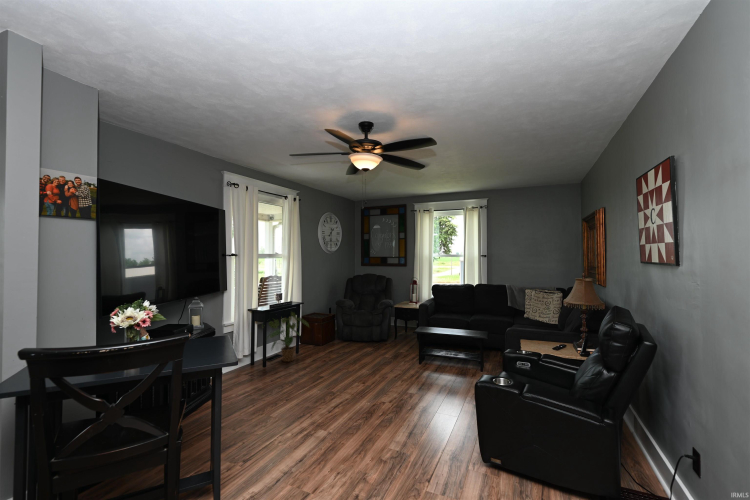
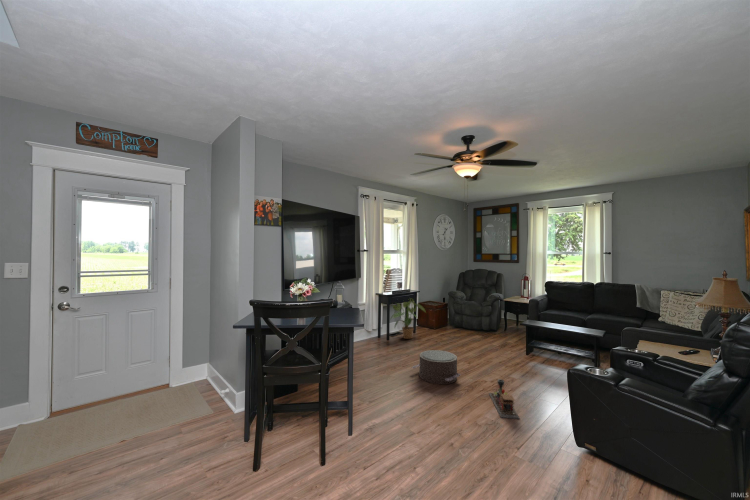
pouf: none [295,374,355,416] -> present [412,350,460,384]
toy train: none [387,400,422,446] -> present [489,379,519,419]

